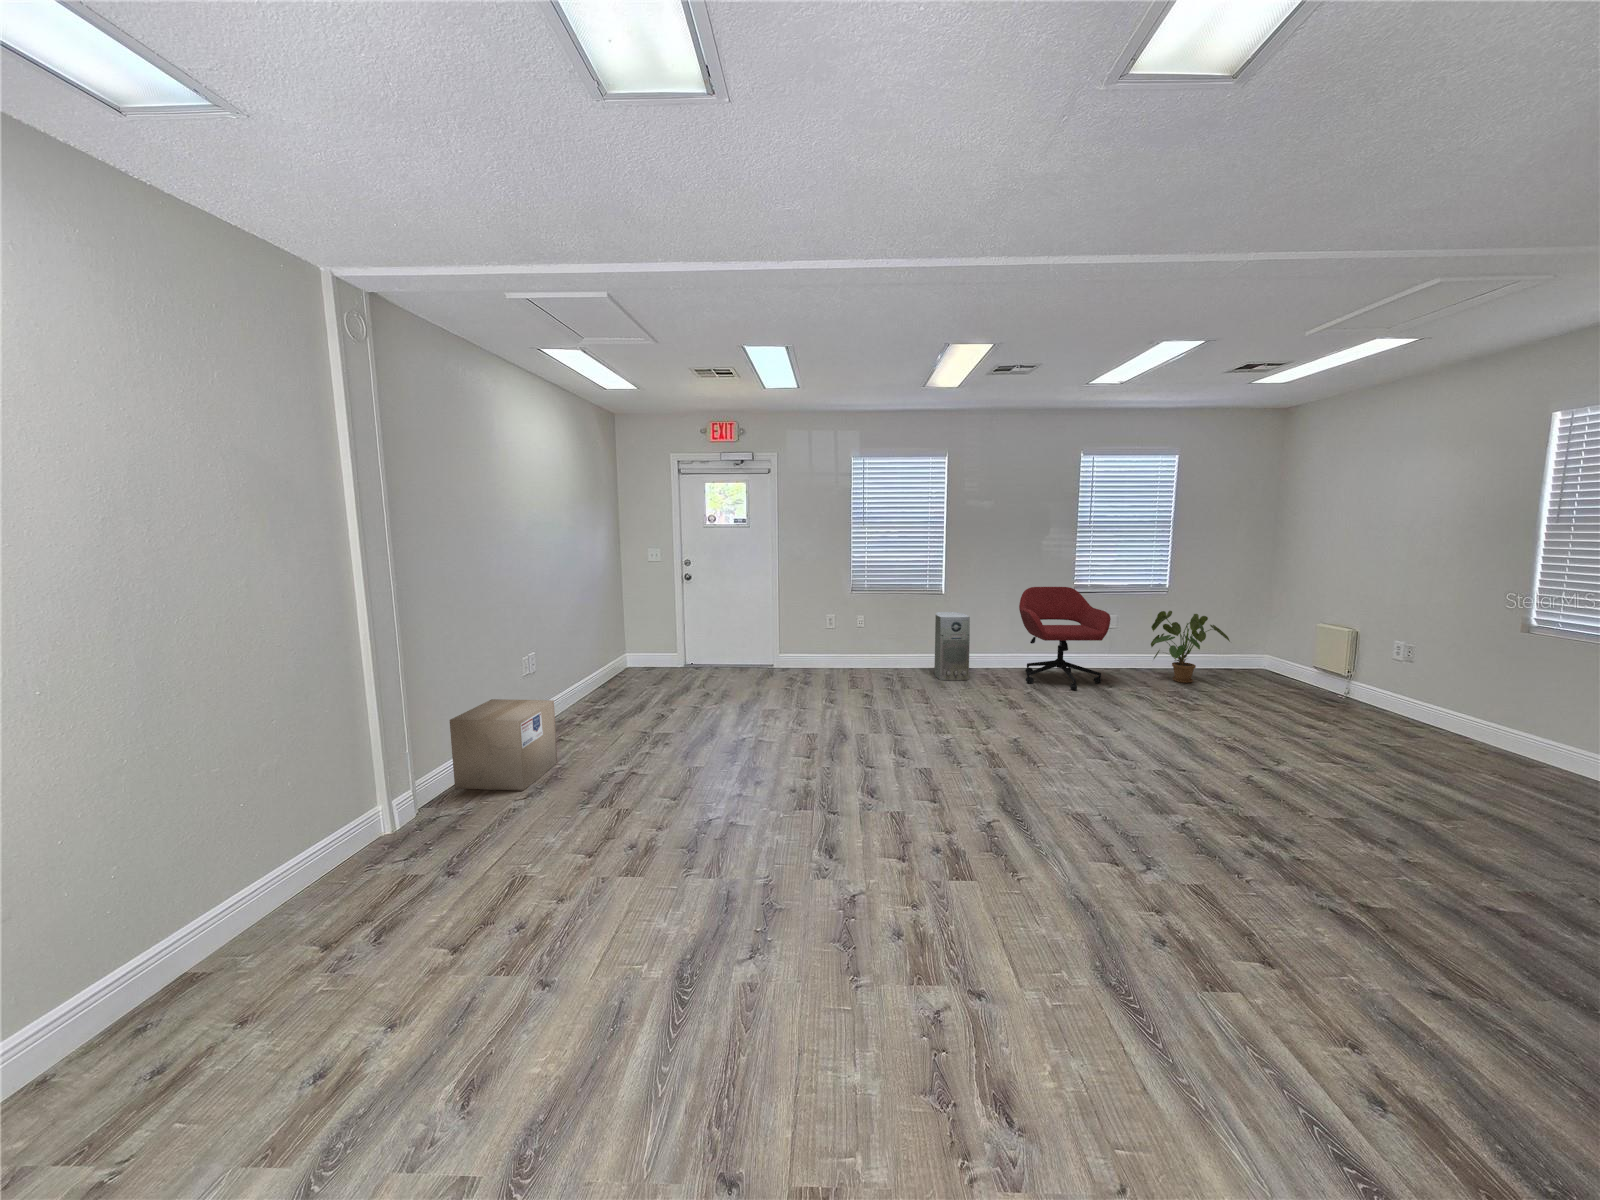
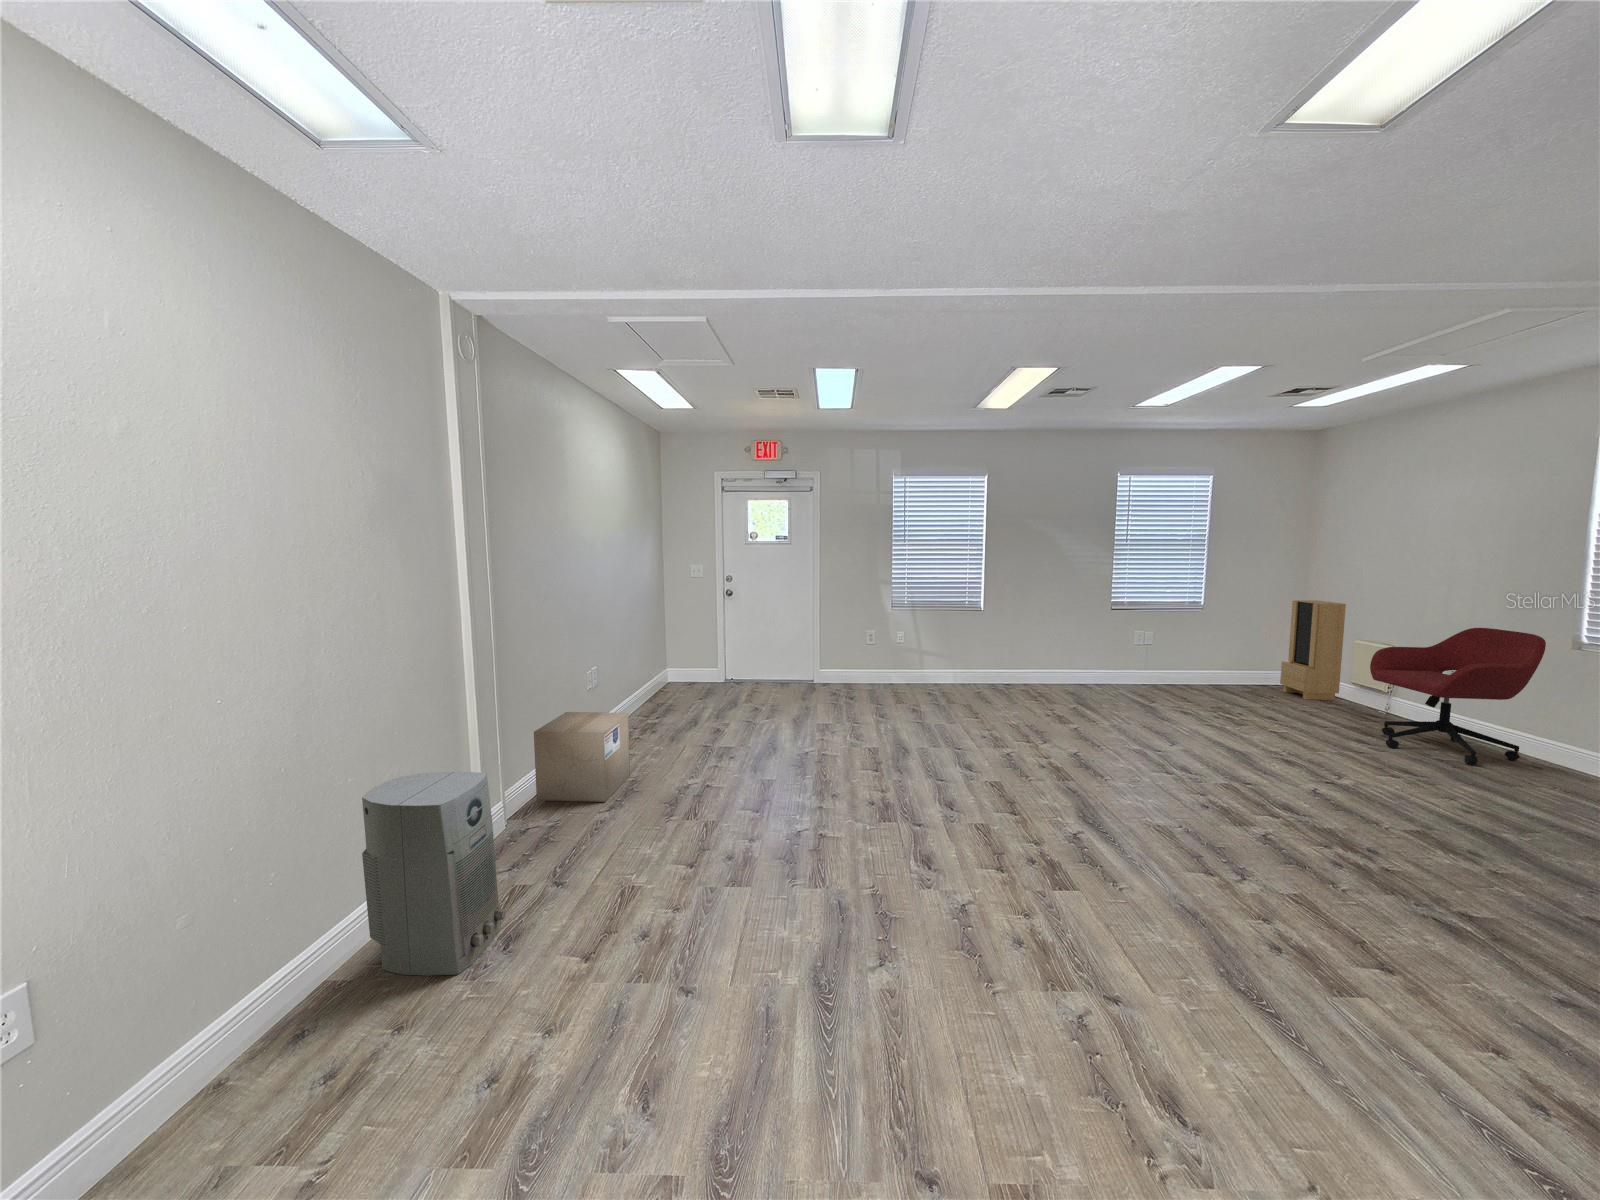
storage cabinet: none [1245,583,1310,684] -> present [1280,600,1346,700]
office chair: present [1019,587,1111,690] -> present [1370,628,1546,765]
house plant: present [1151,611,1230,683] -> none [1187,627,1270,698]
air purifier: present [934,612,970,680] -> present [362,772,506,976]

